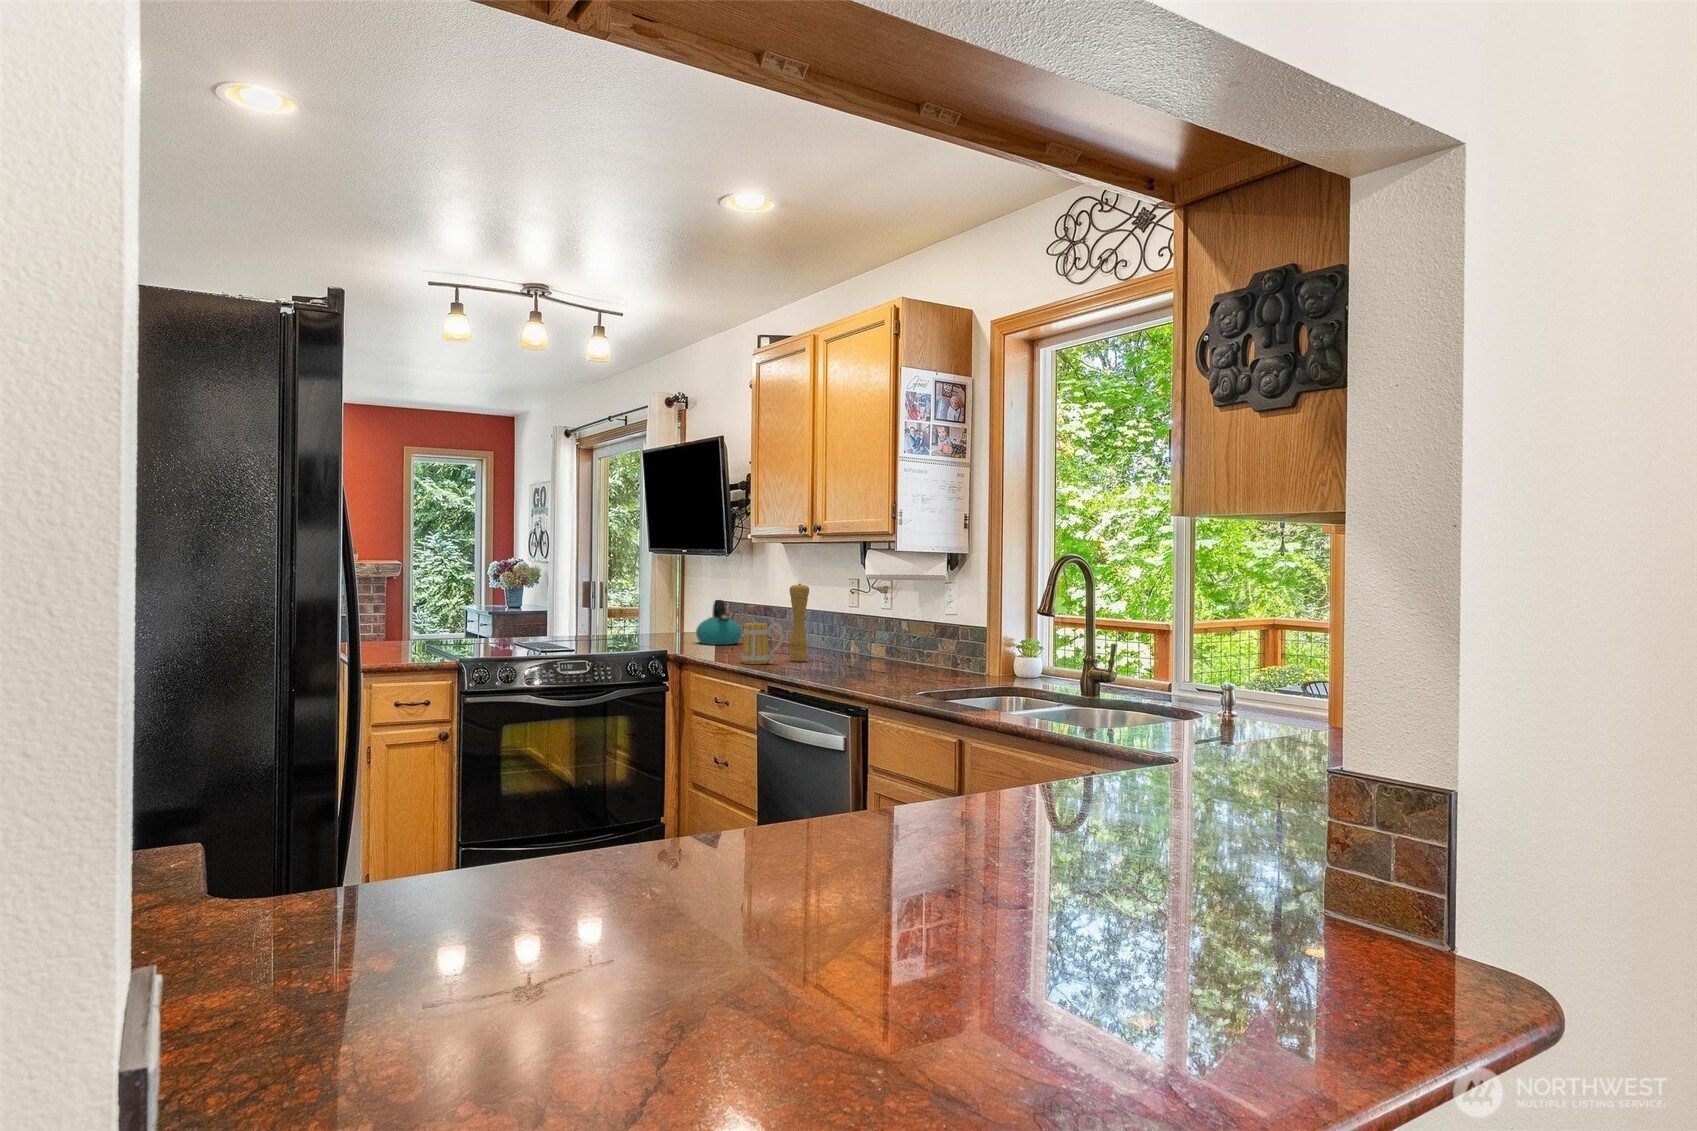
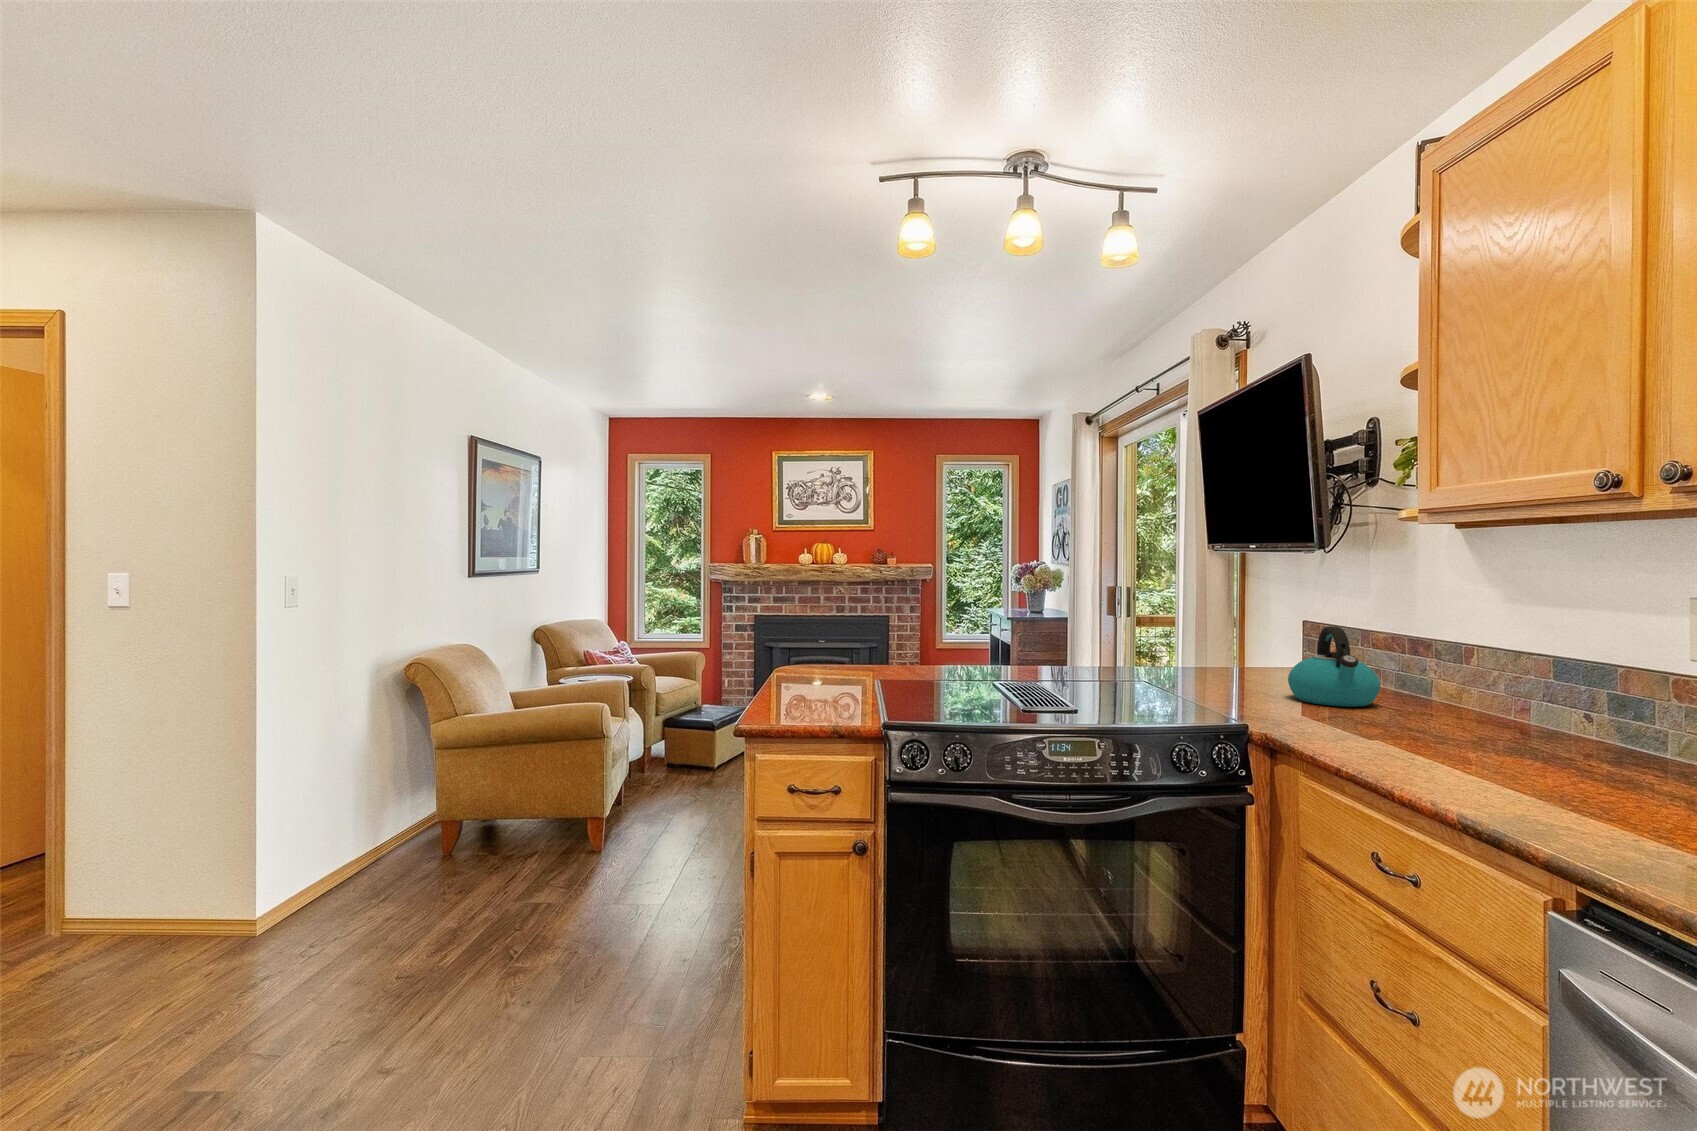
pepper mill: present [789,584,809,661] -> none [1572,610,1636,797]
mug: present [742,623,783,664] -> none [1451,699,1579,804]

